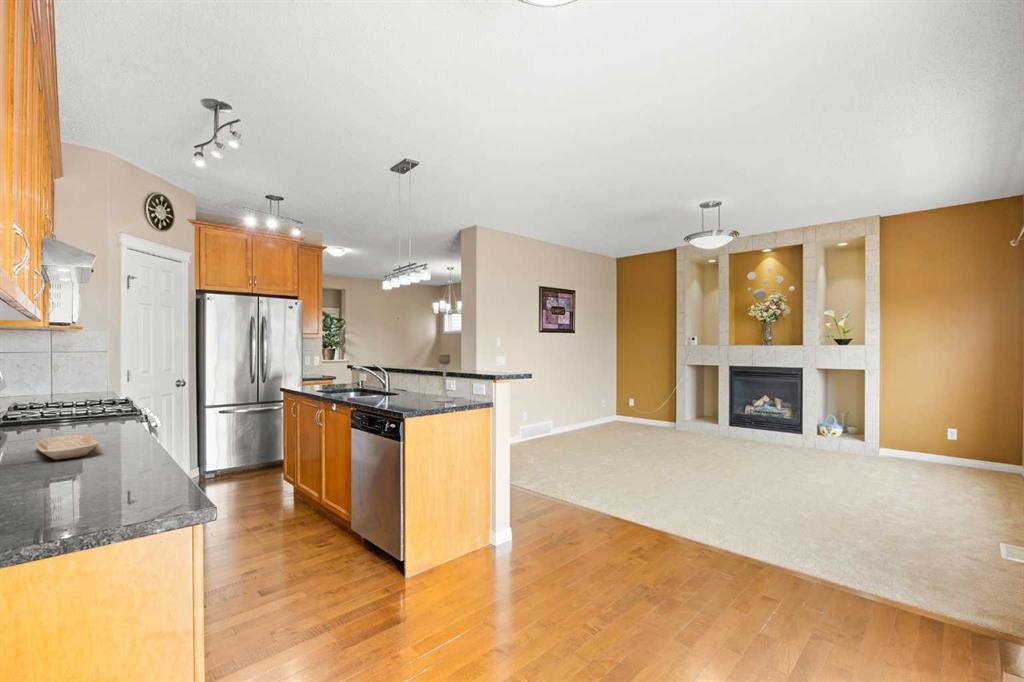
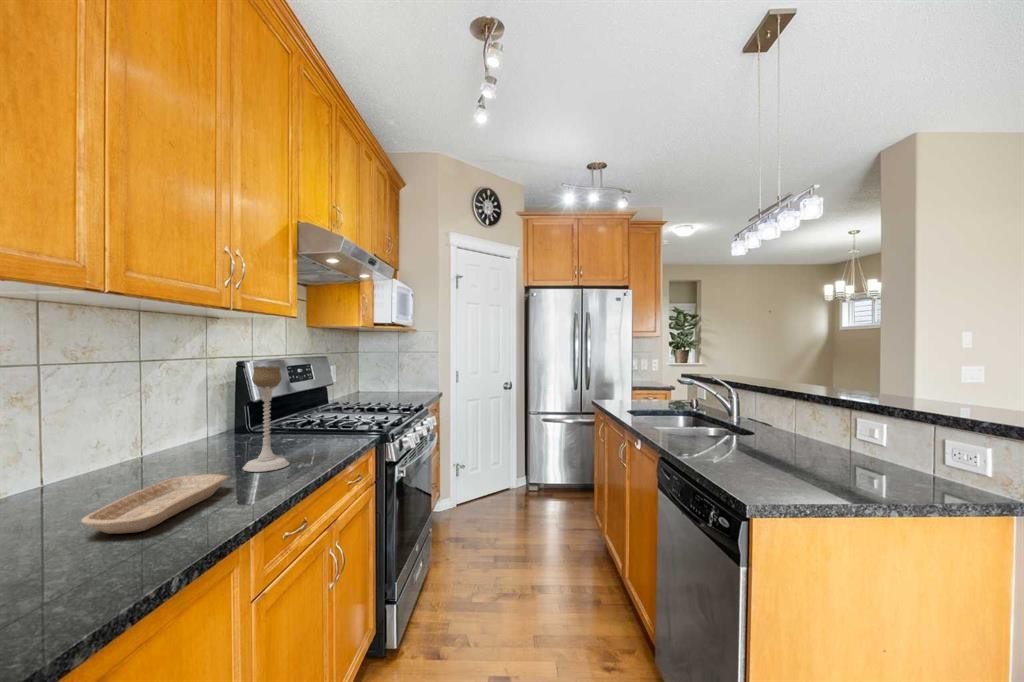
candle holder: present [435,354,454,402] -> present [243,366,289,472]

